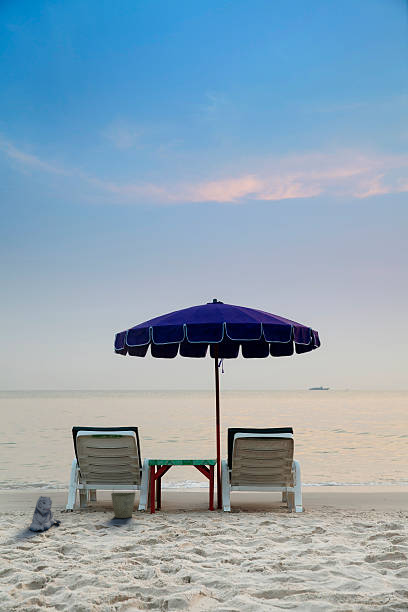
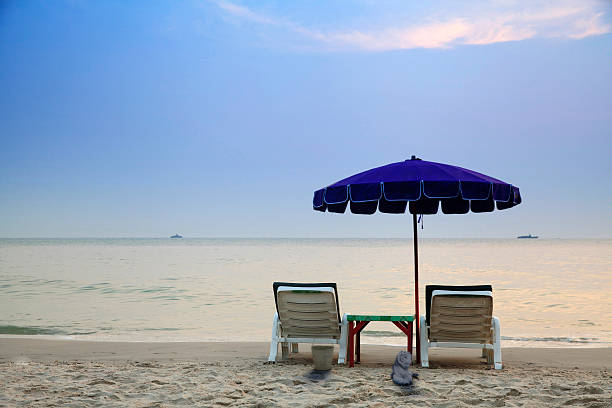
plush toy: present [30,496,61,531] -> present [390,351,419,385]

